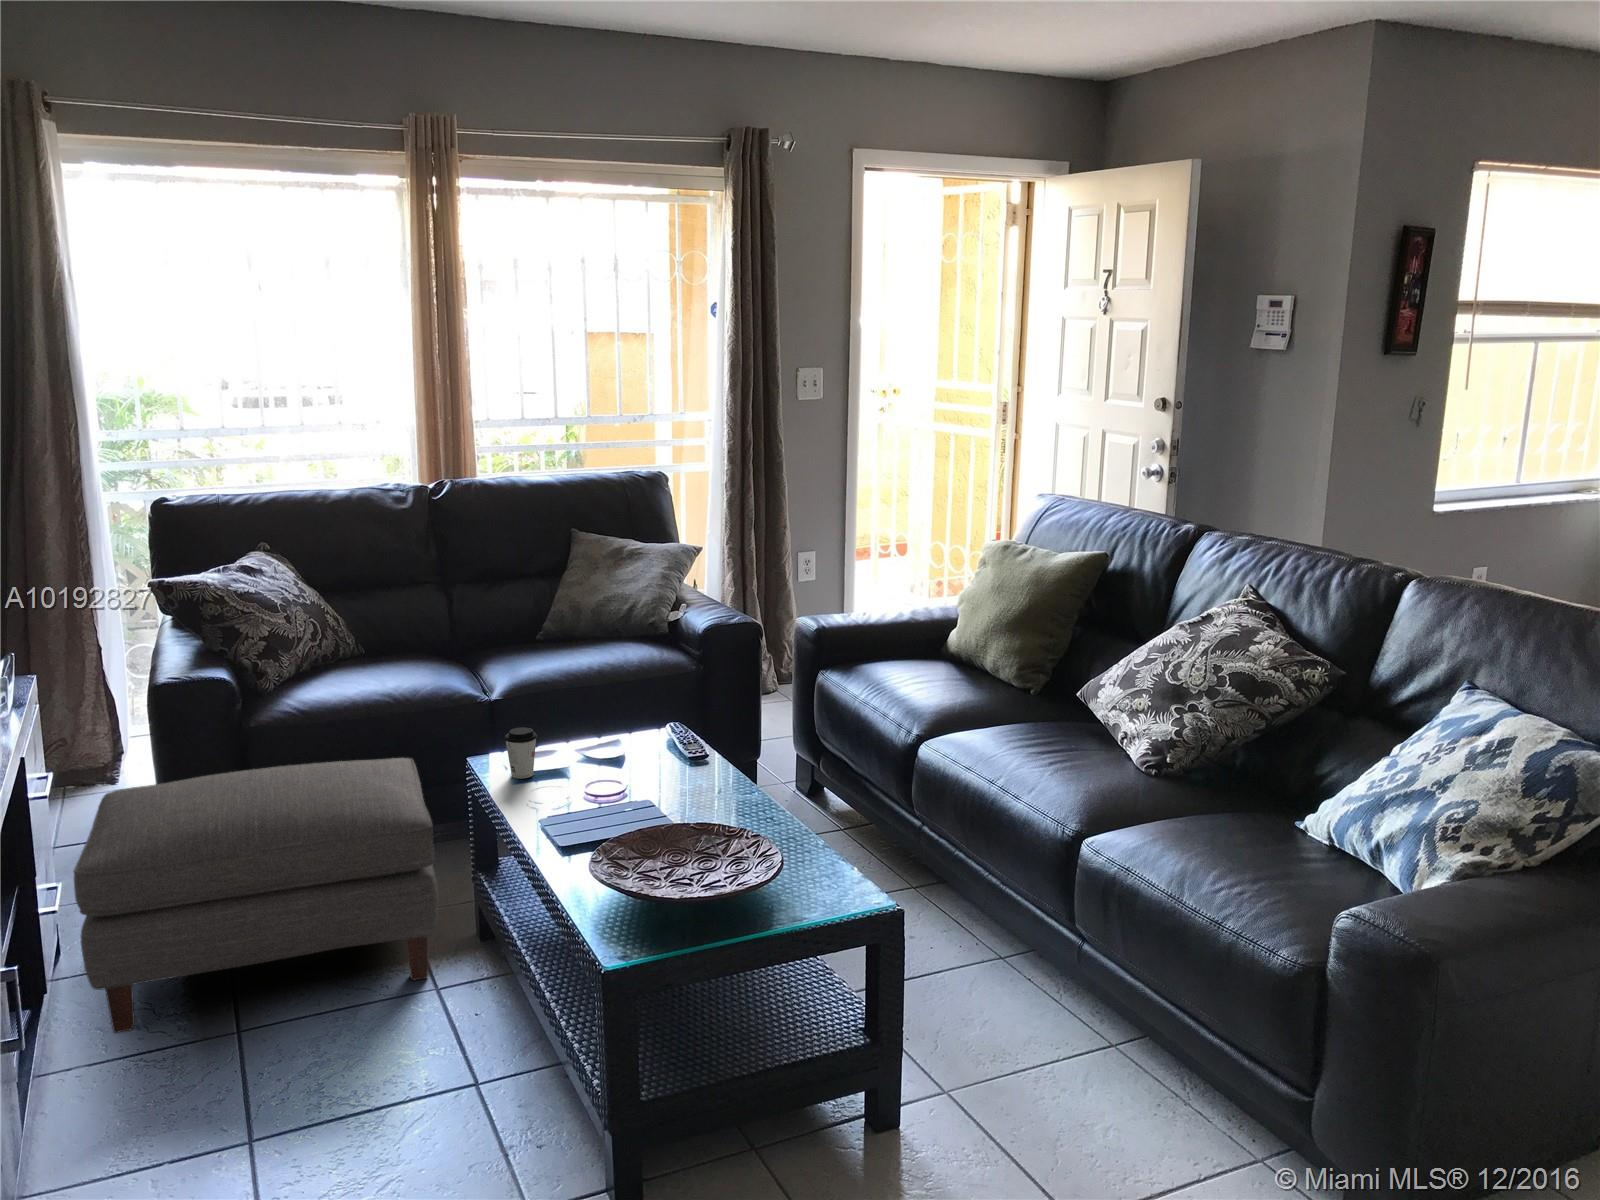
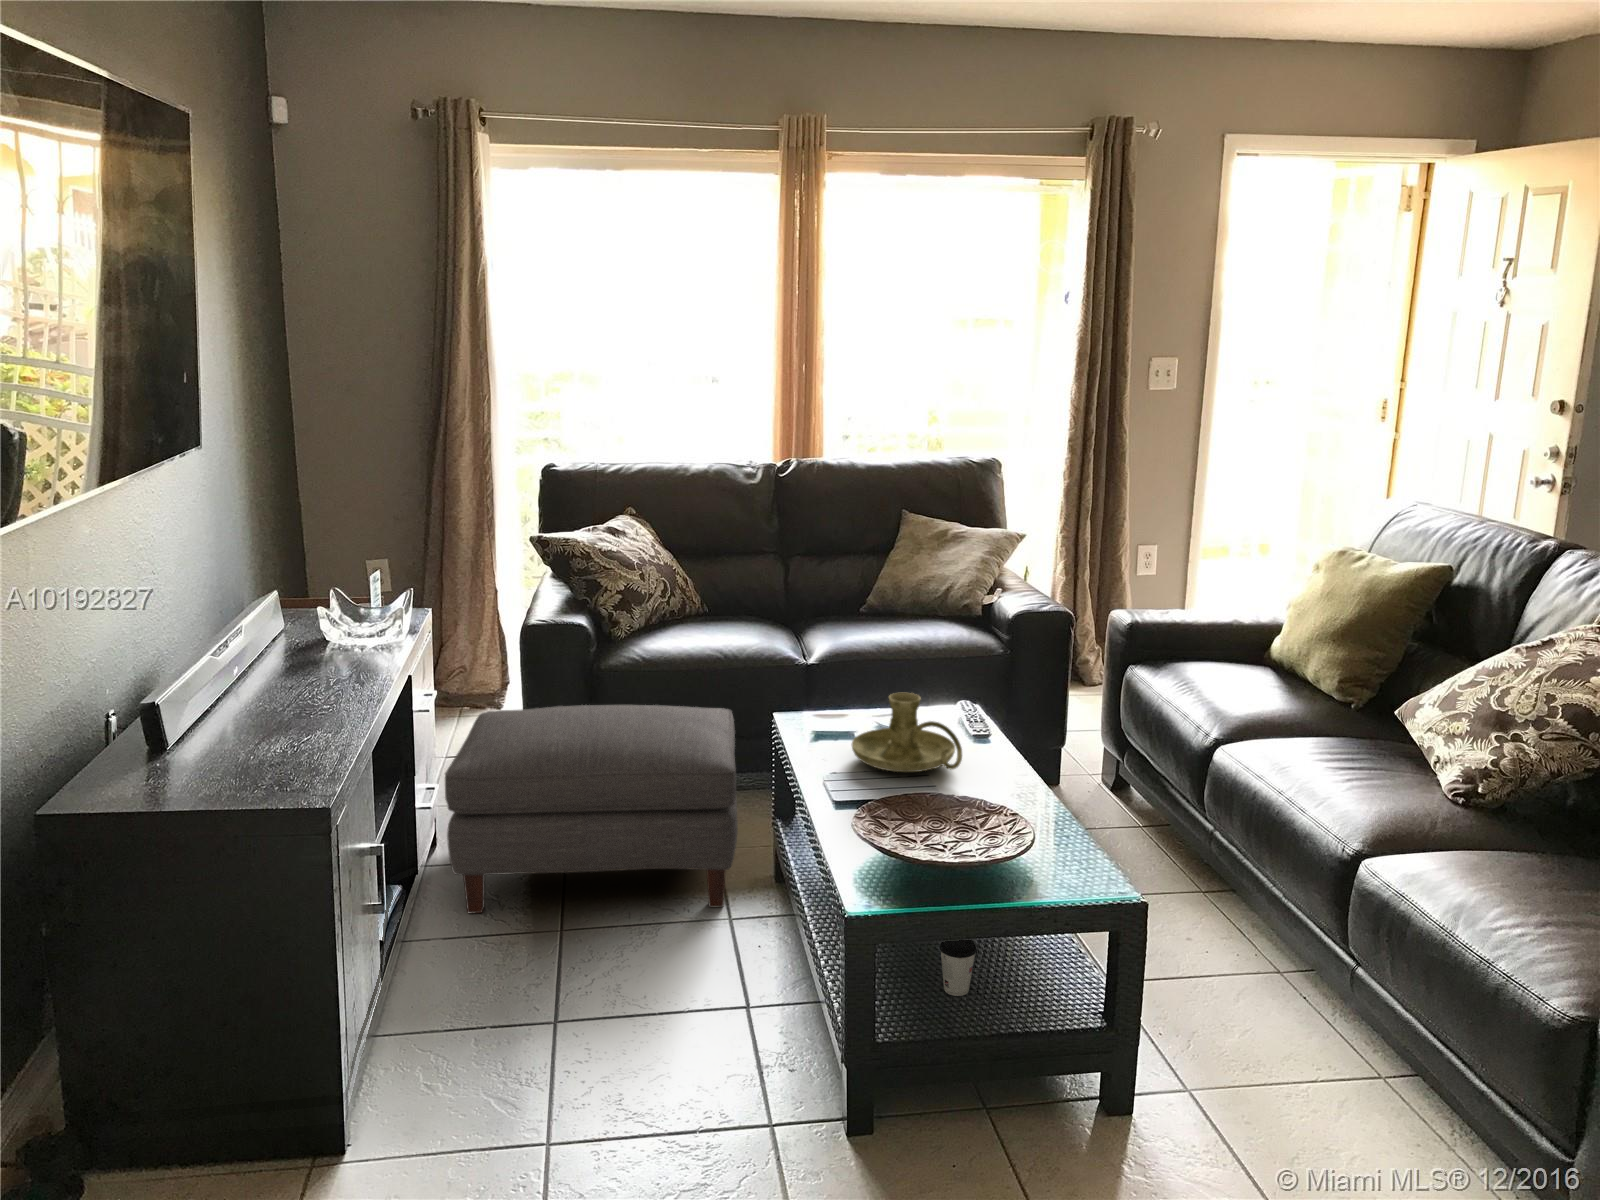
candle holder: none [565,721,688,806] -> present [852,693,962,772]
coffee cup: present [505,727,537,779] -> present [939,940,977,996]

